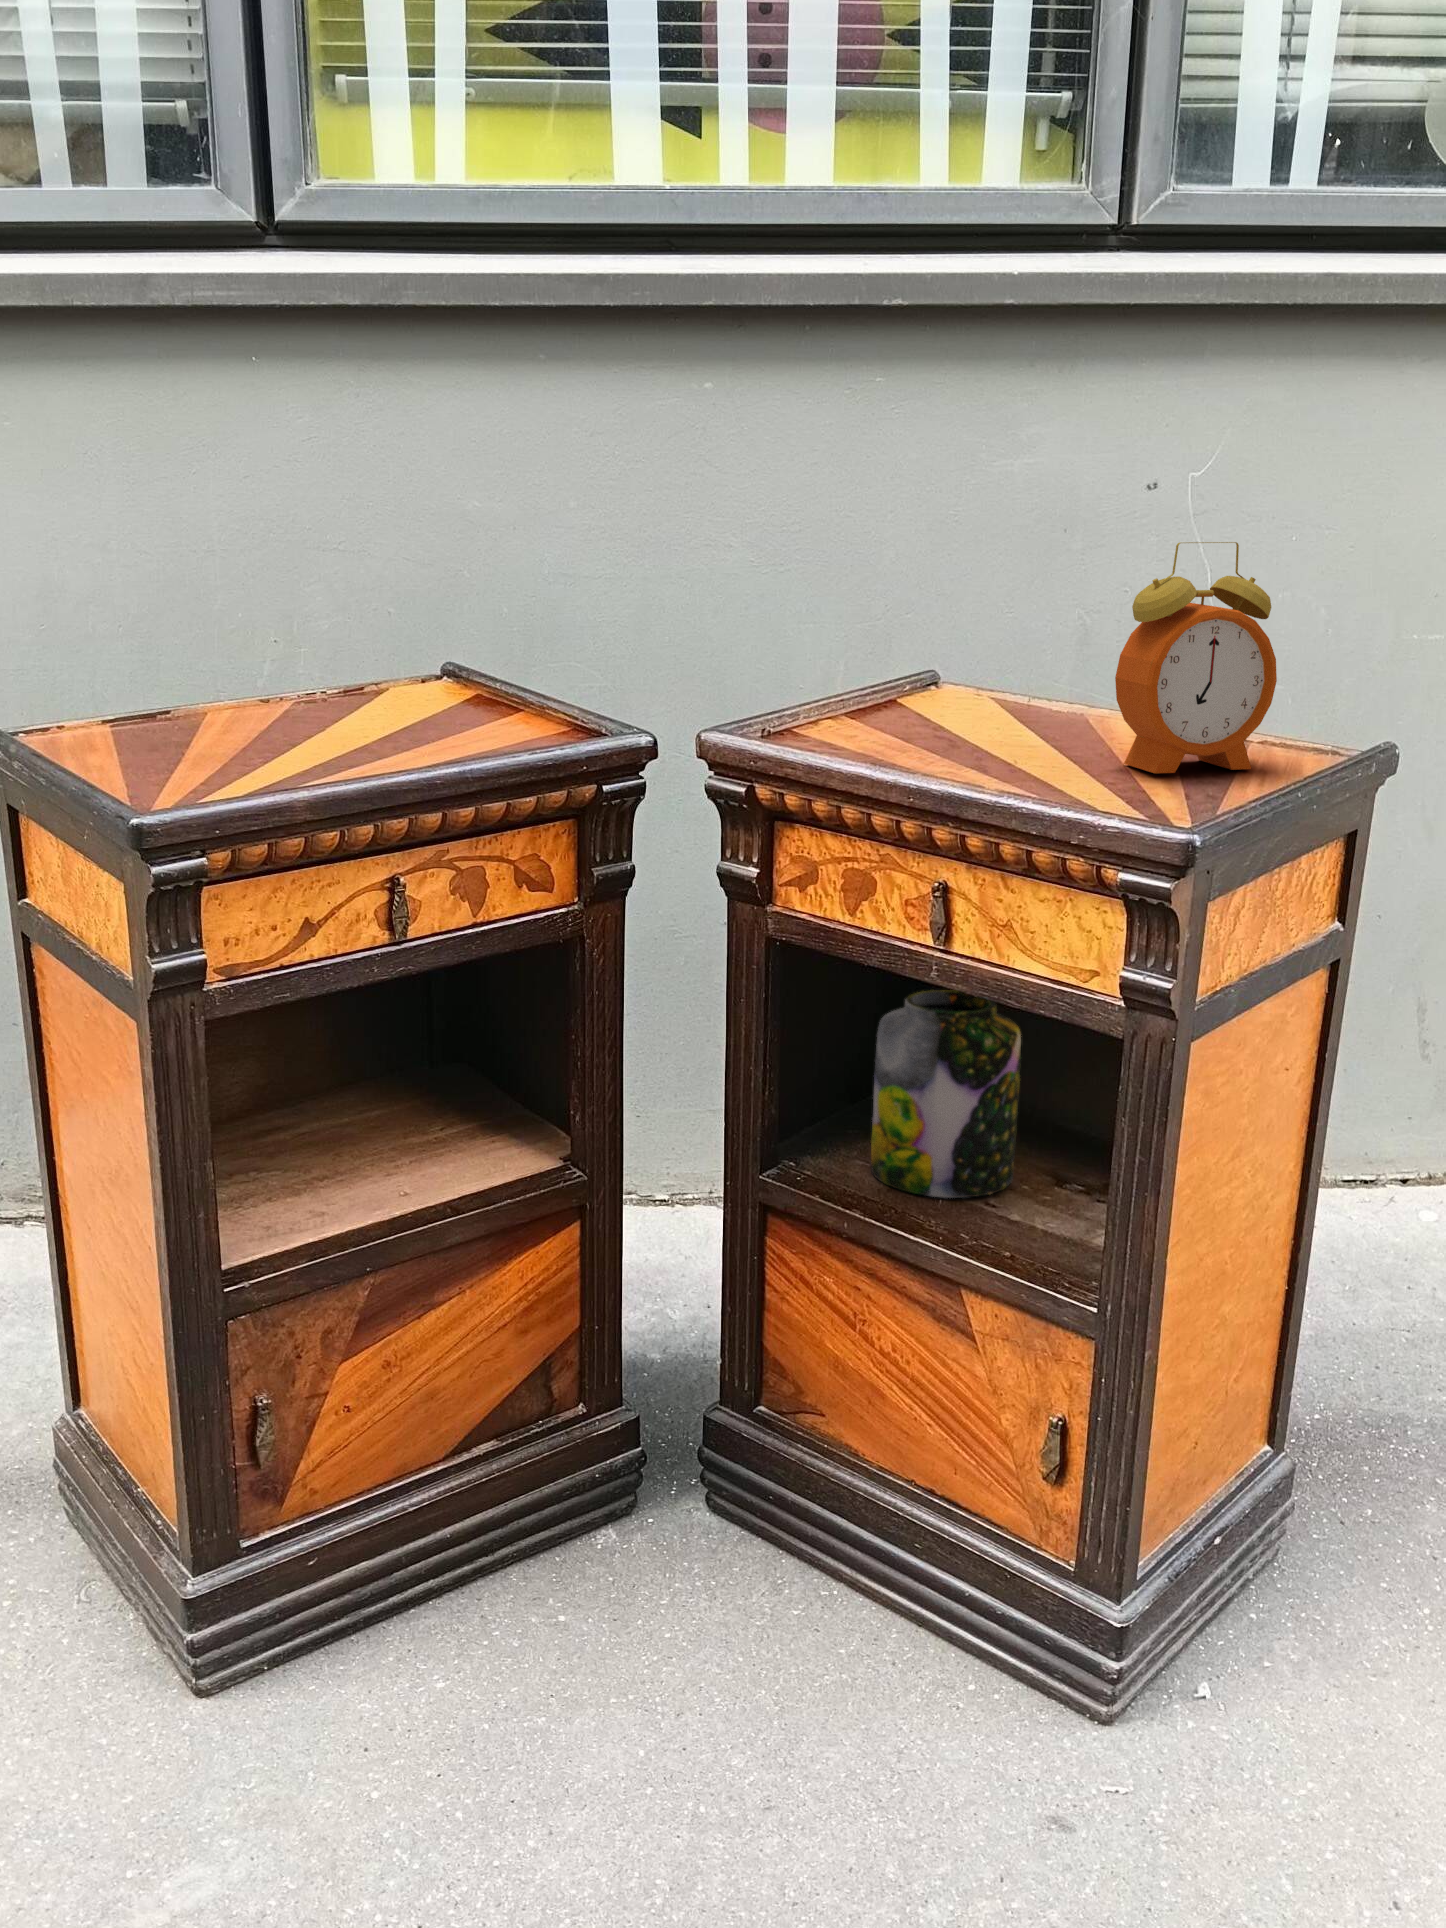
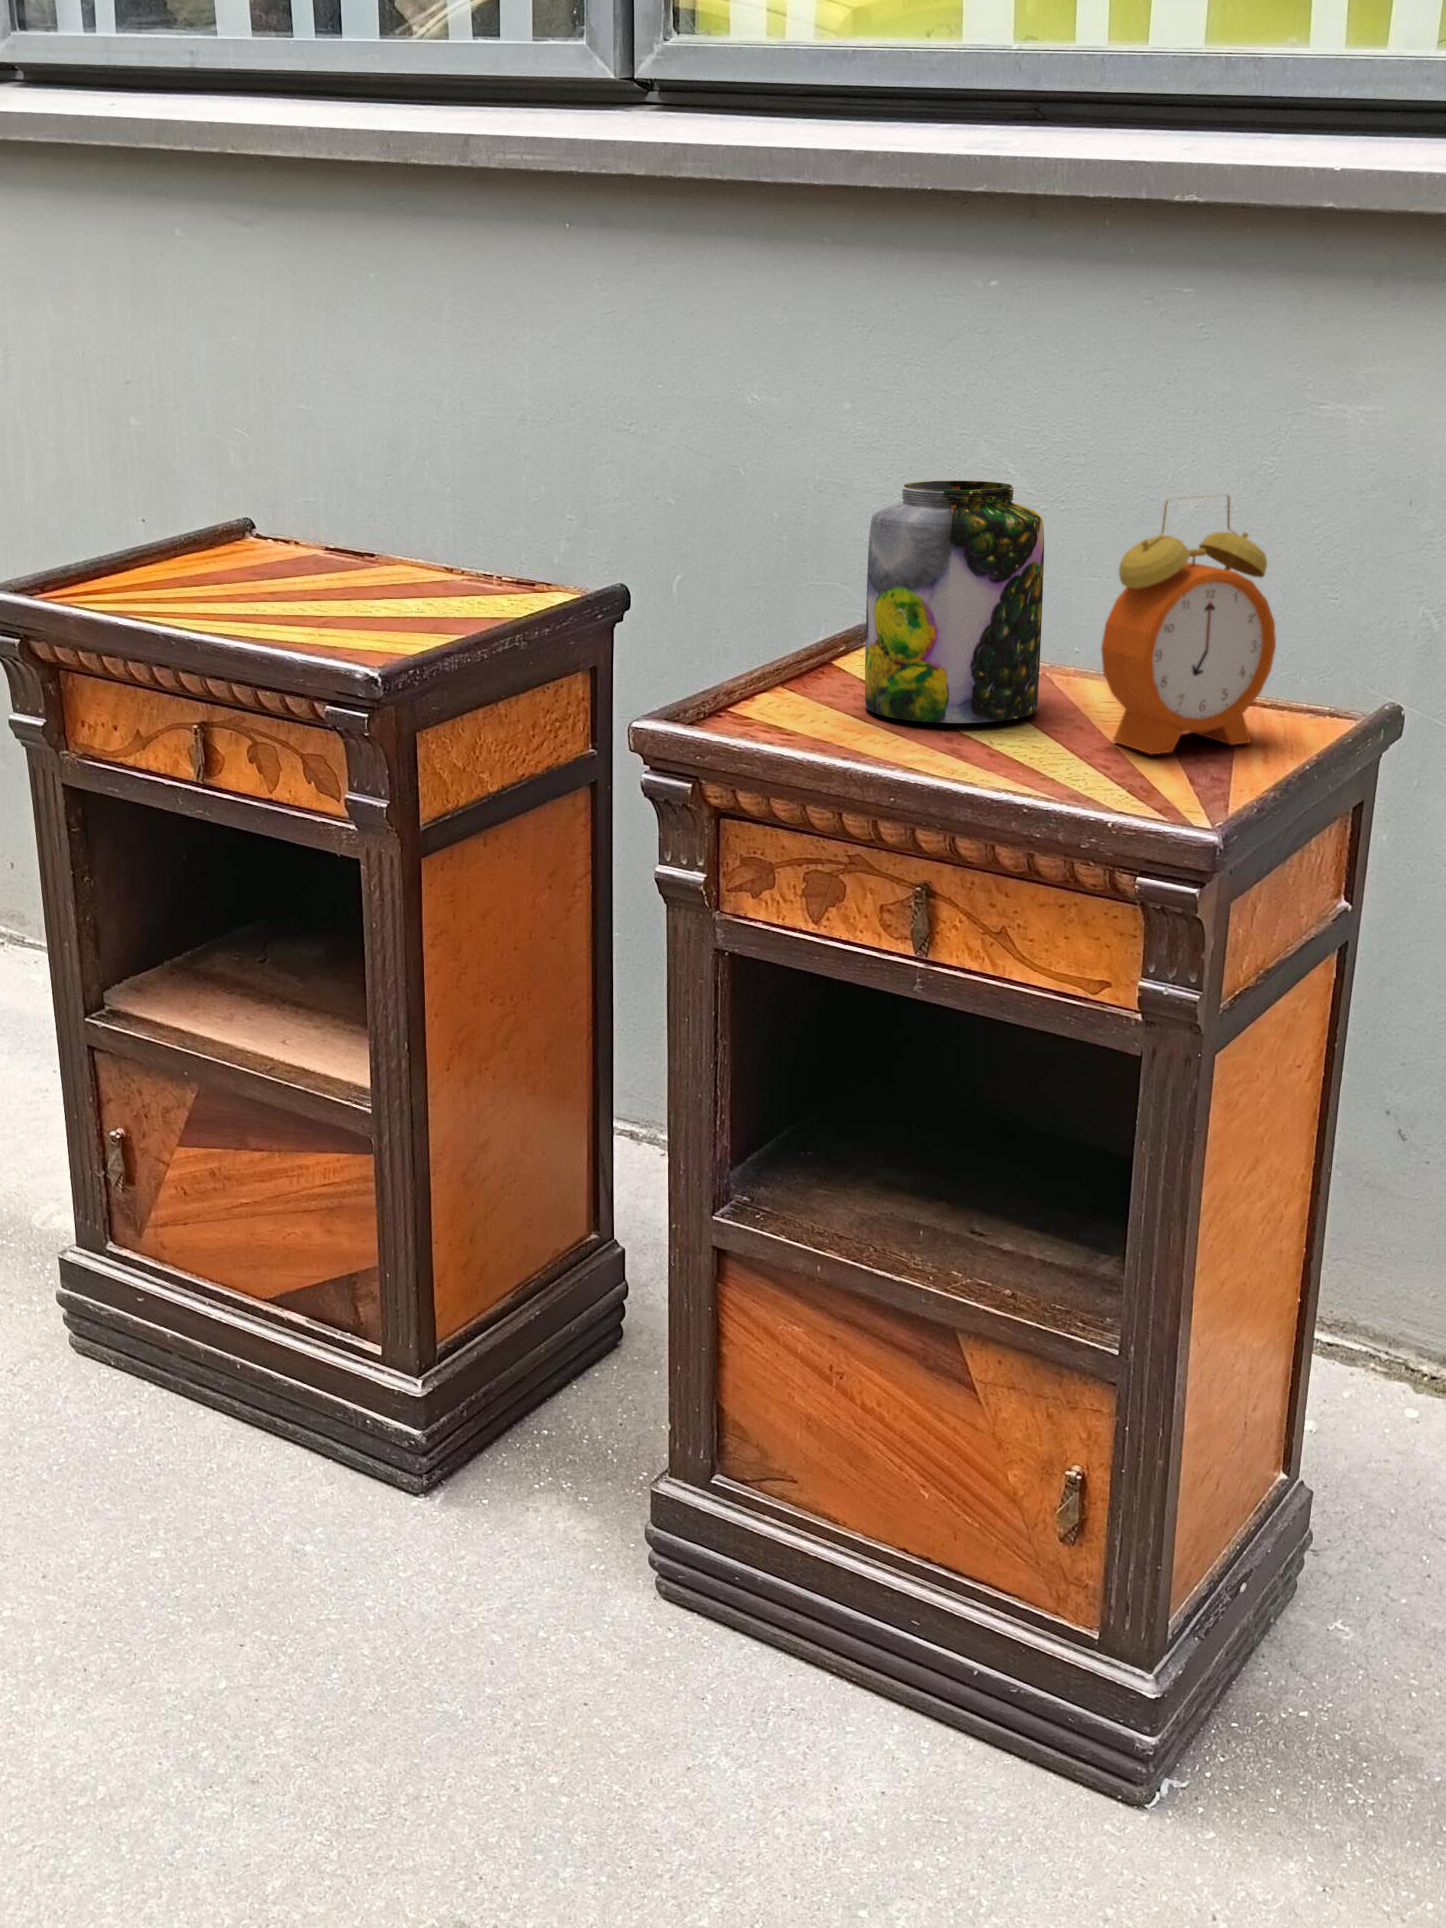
jar: present [871,990,1021,1198] -> present [865,481,1044,723]

